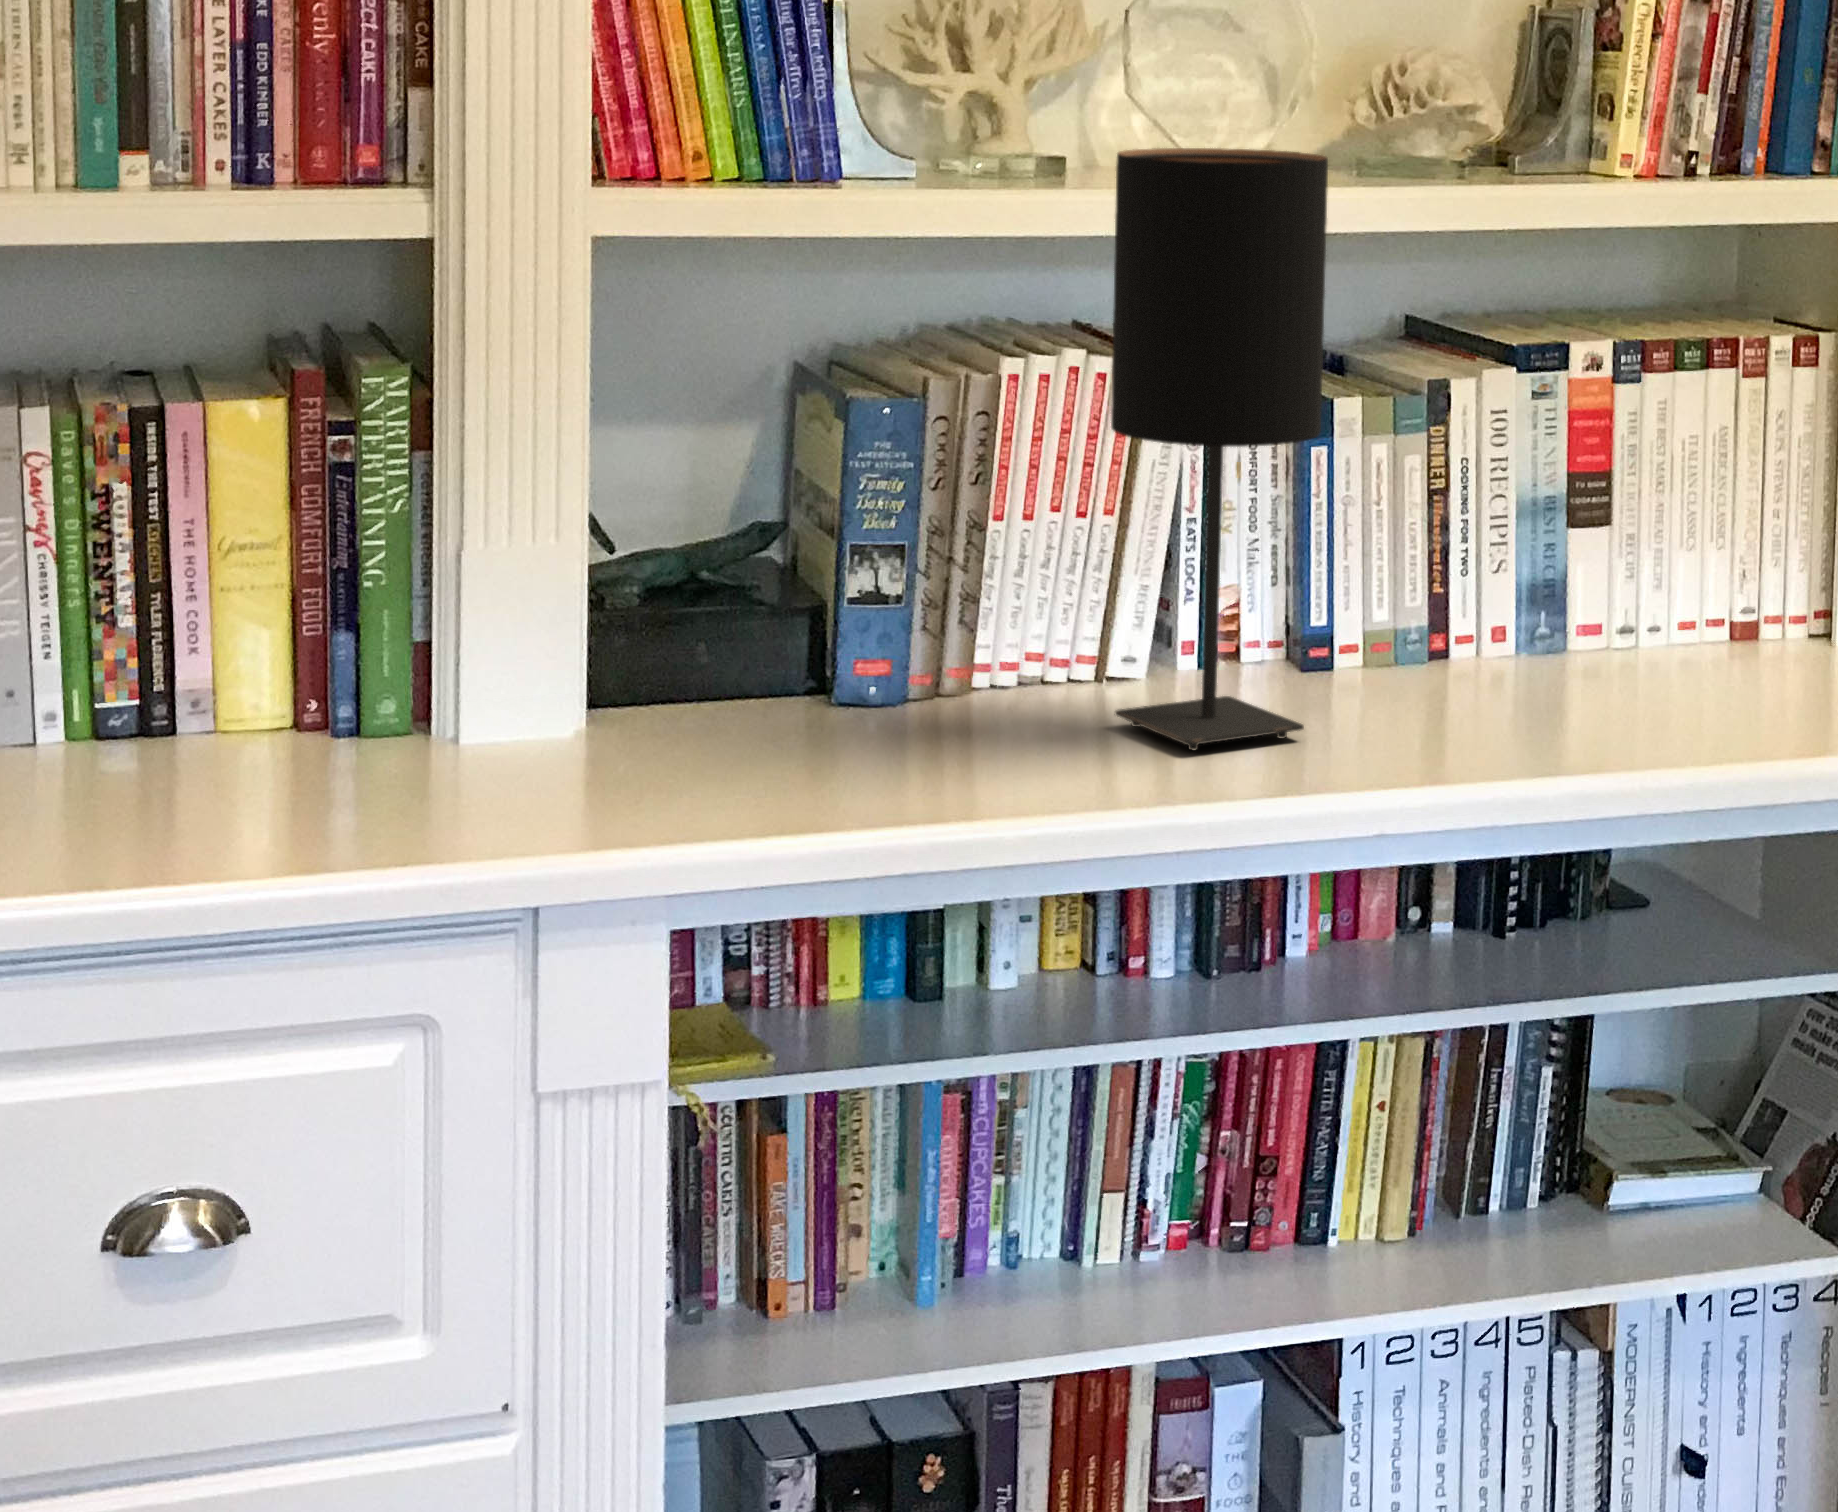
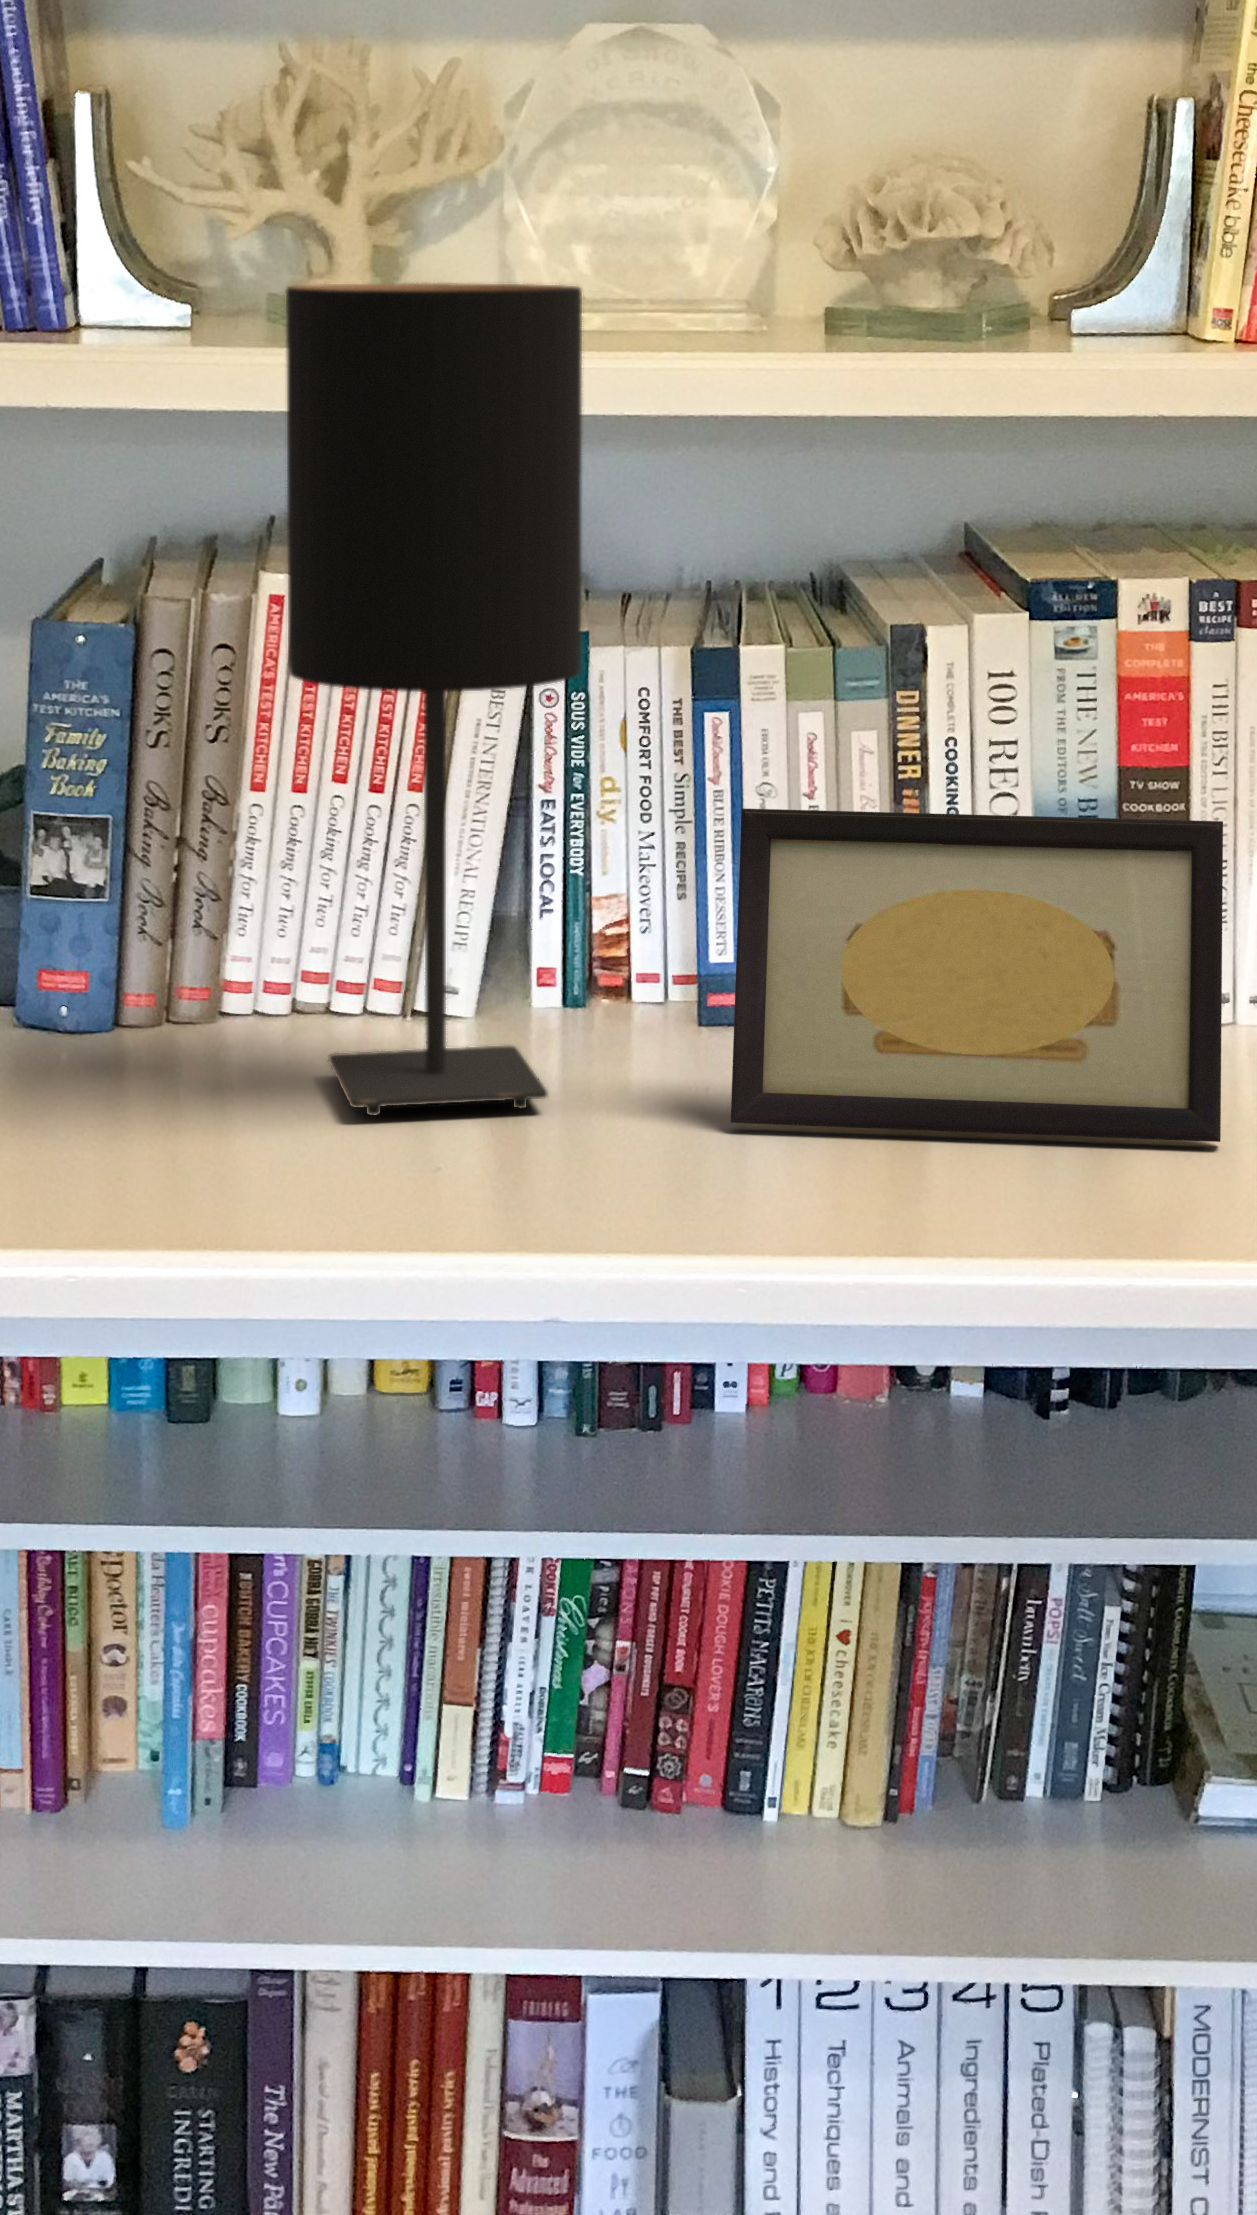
picture frame: none [1424,513,1755,737] -> present [731,808,1223,1142]

